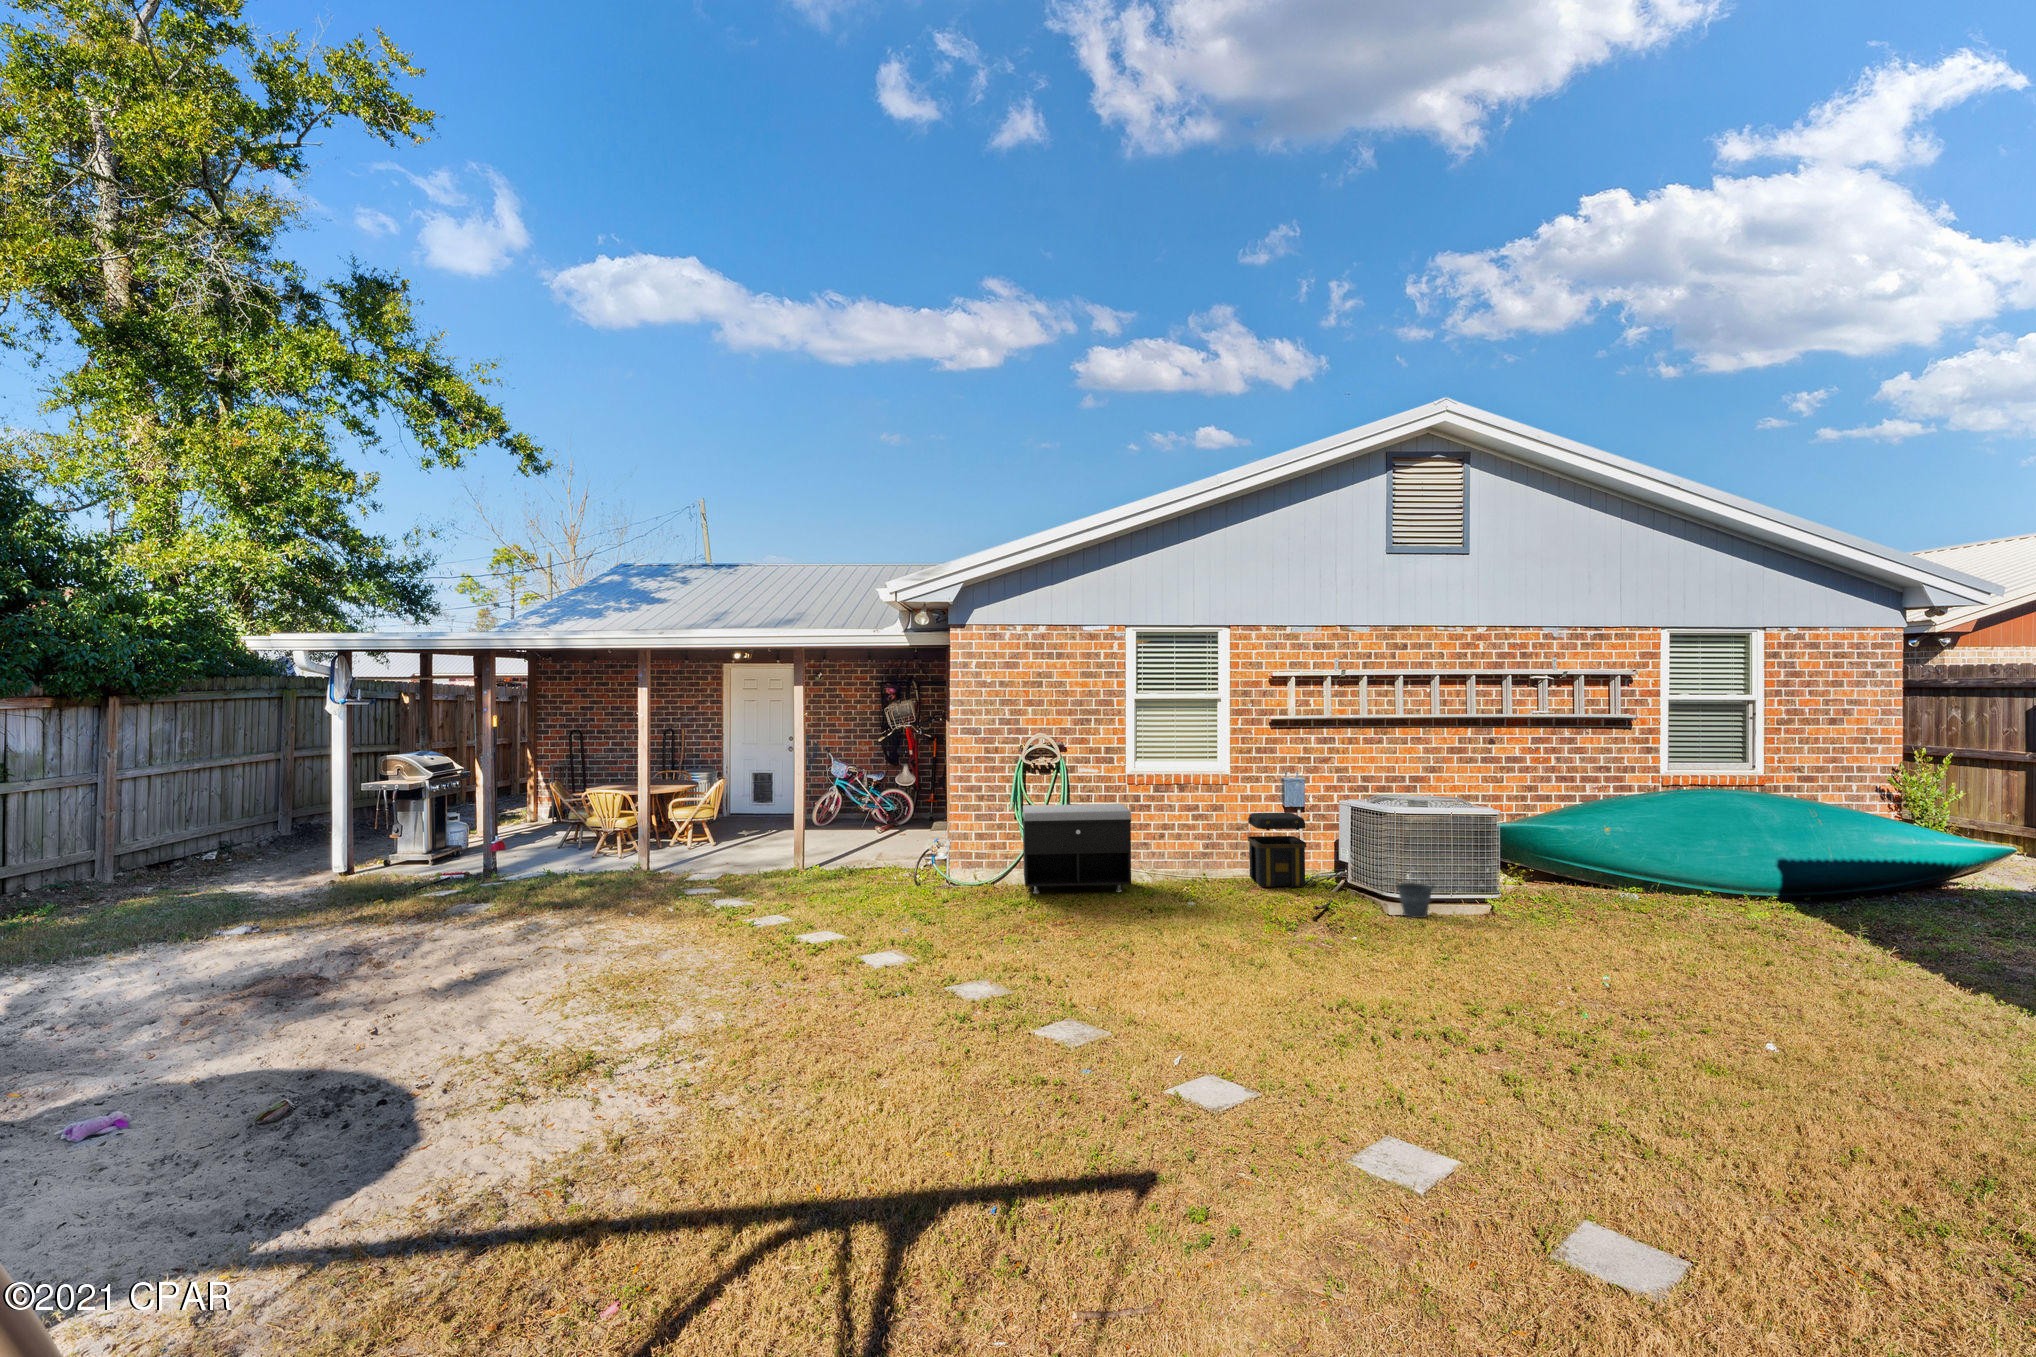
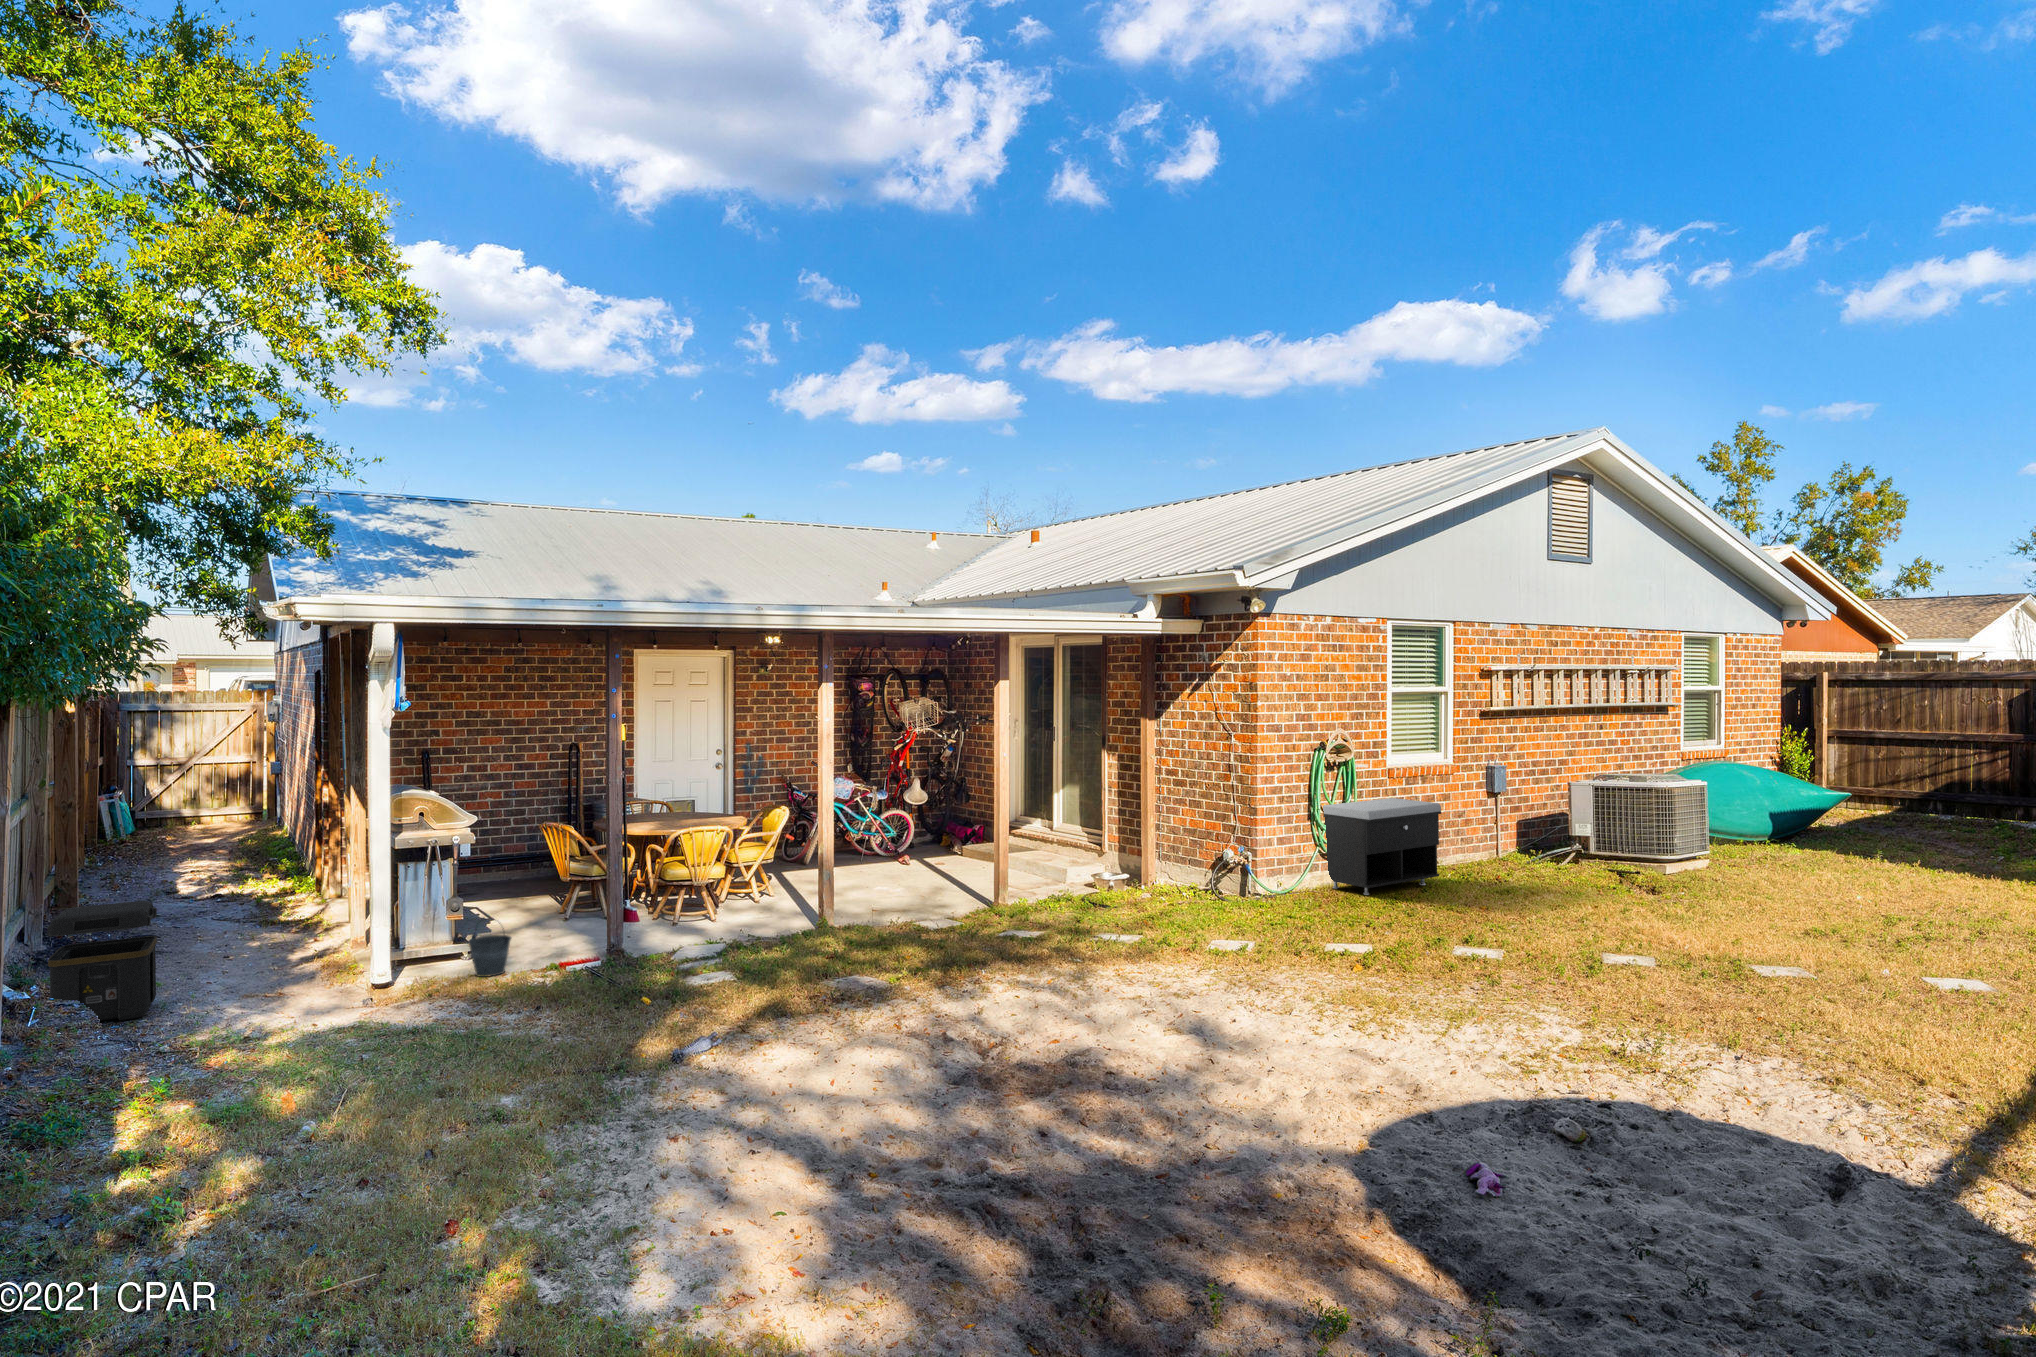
toolbox: present [1248,813,1307,888] -> present [47,901,157,1021]
bucket: present [1397,875,1433,918] -> present [468,928,511,977]

